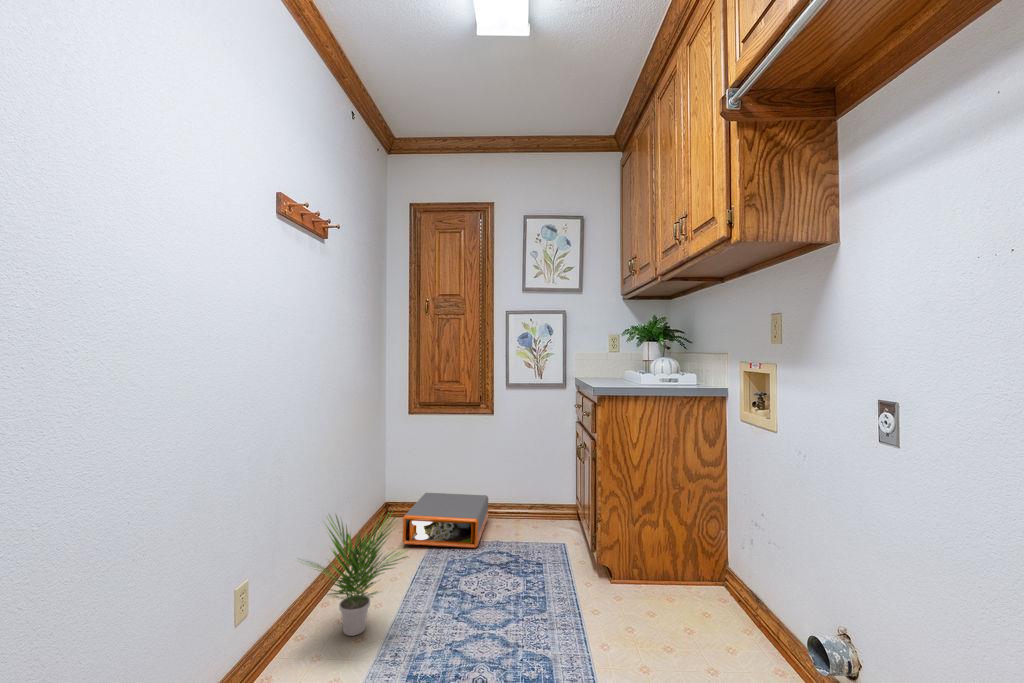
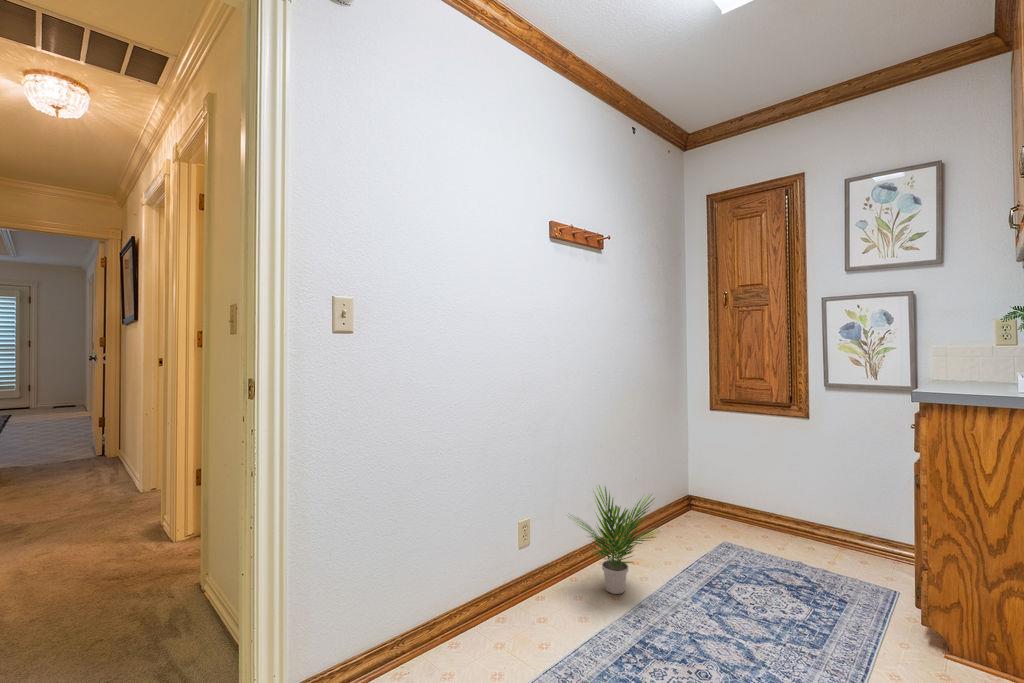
storage box: present [402,493,488,548] -> none [690,493,801,561]

